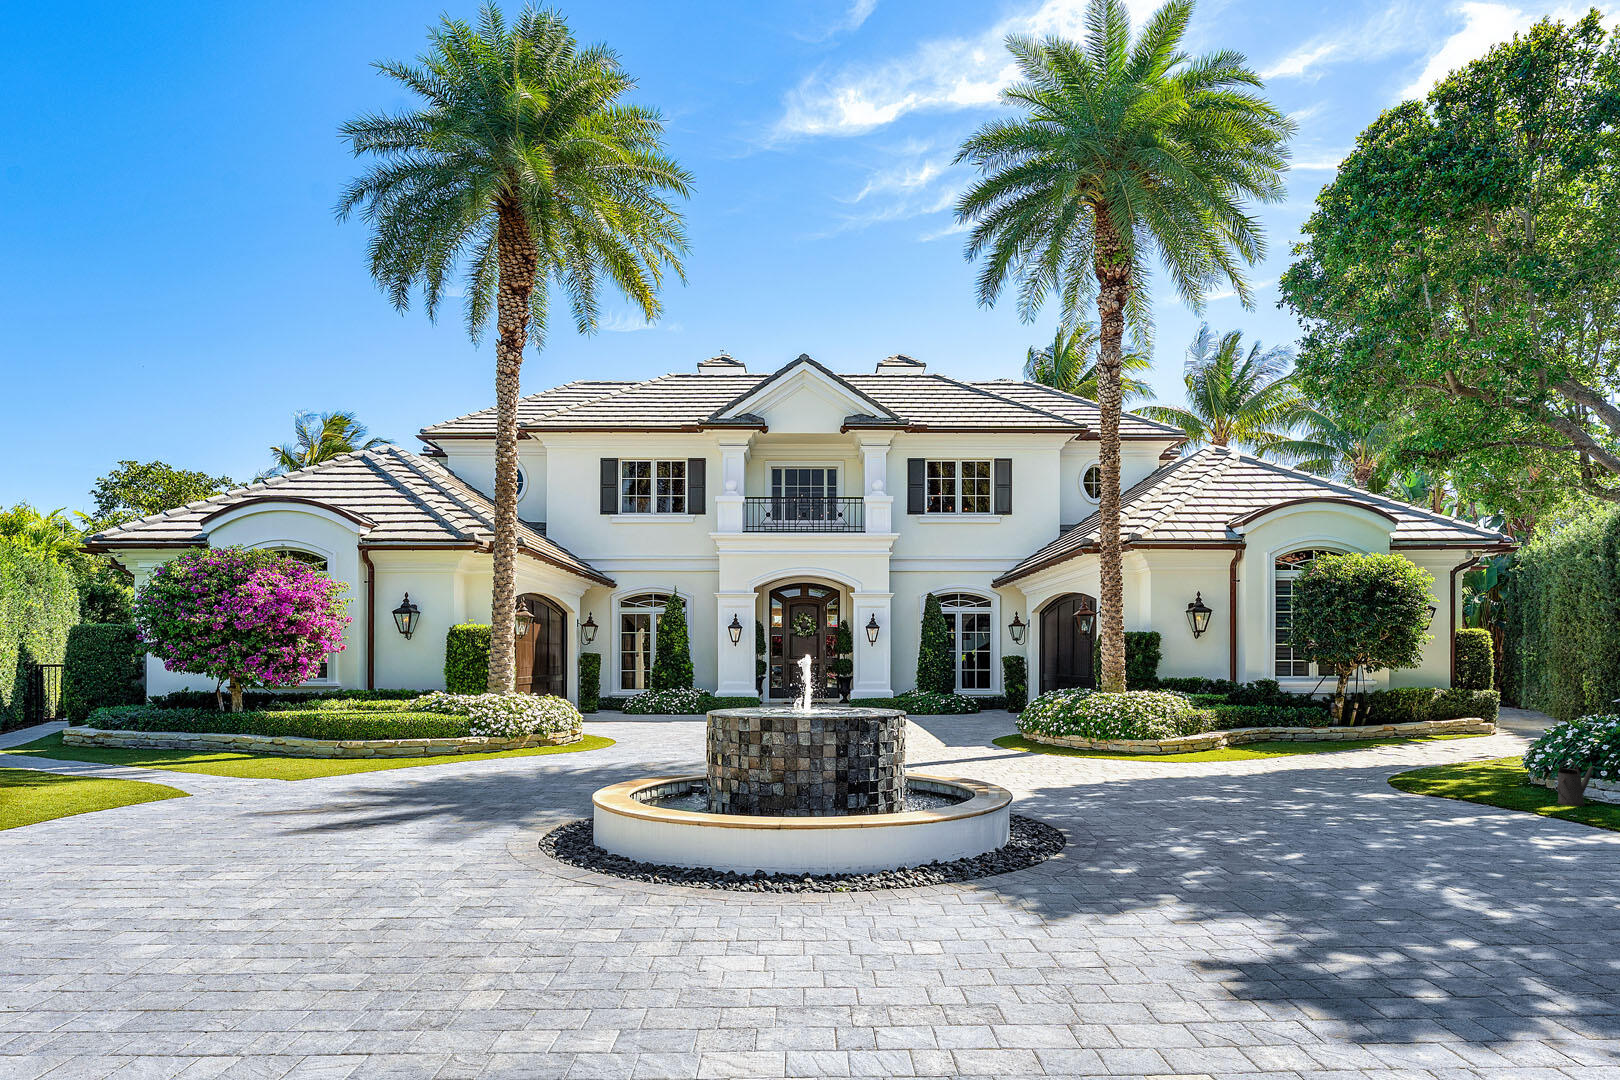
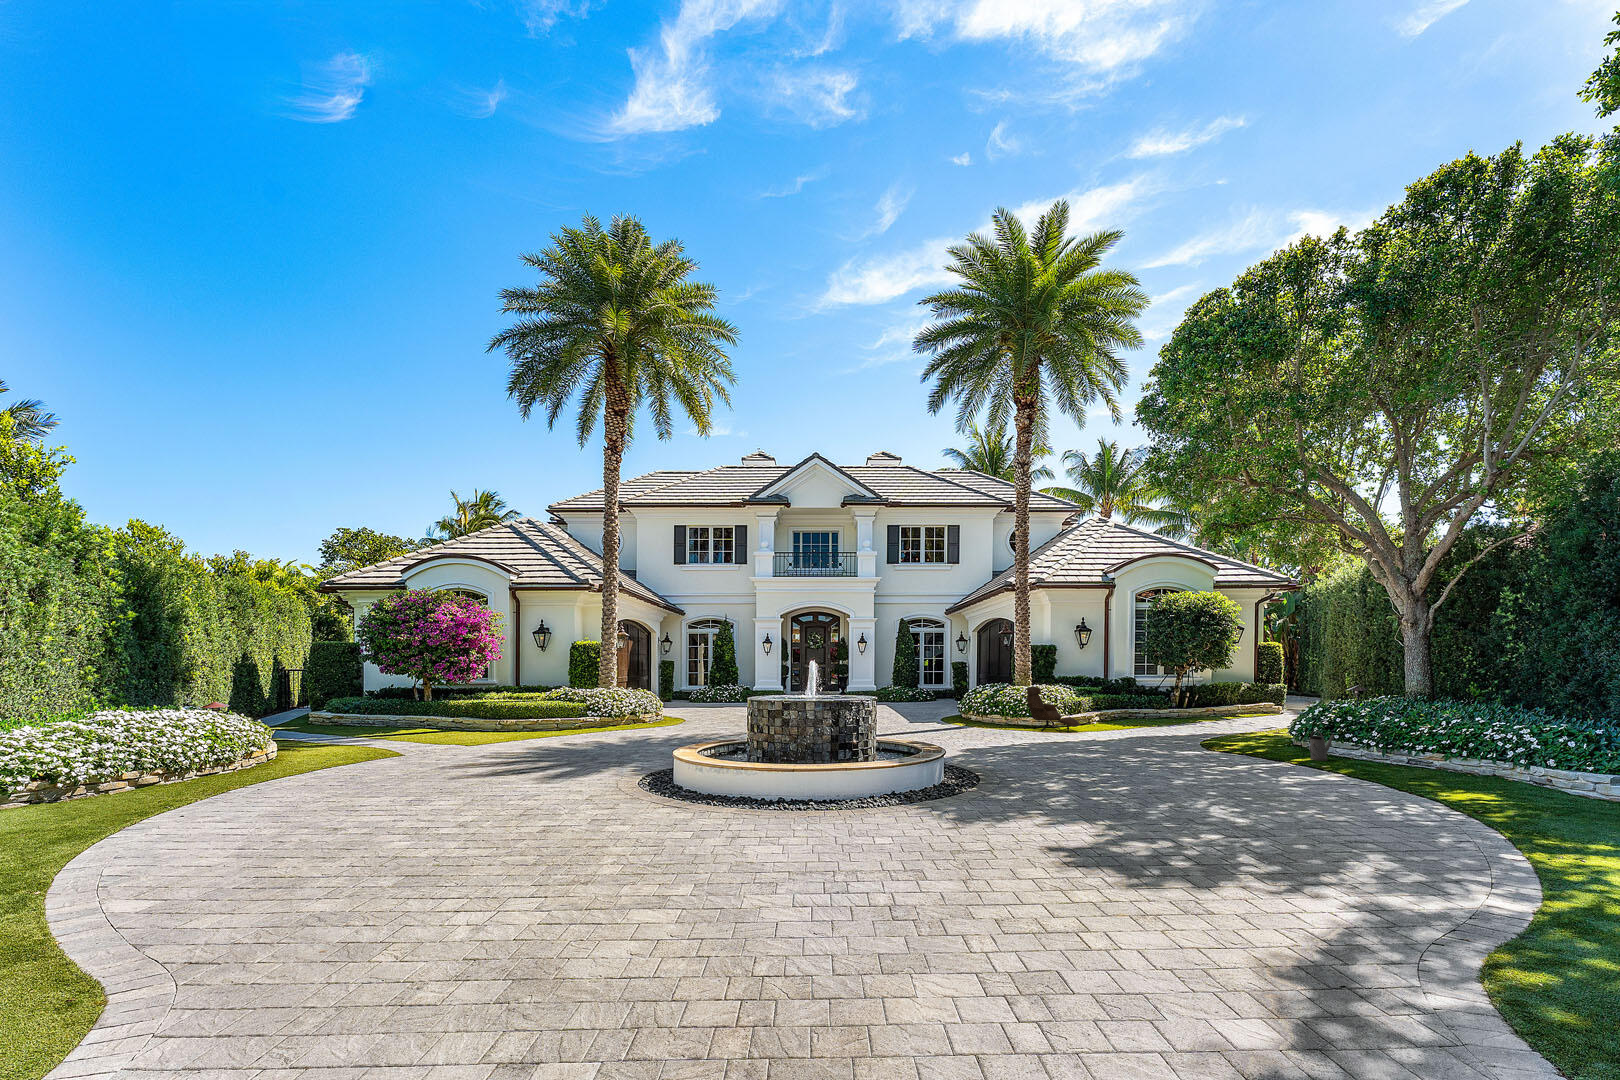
lounge chair: none [1121,693,1199,761] -> present [1027,687,1079,733]

